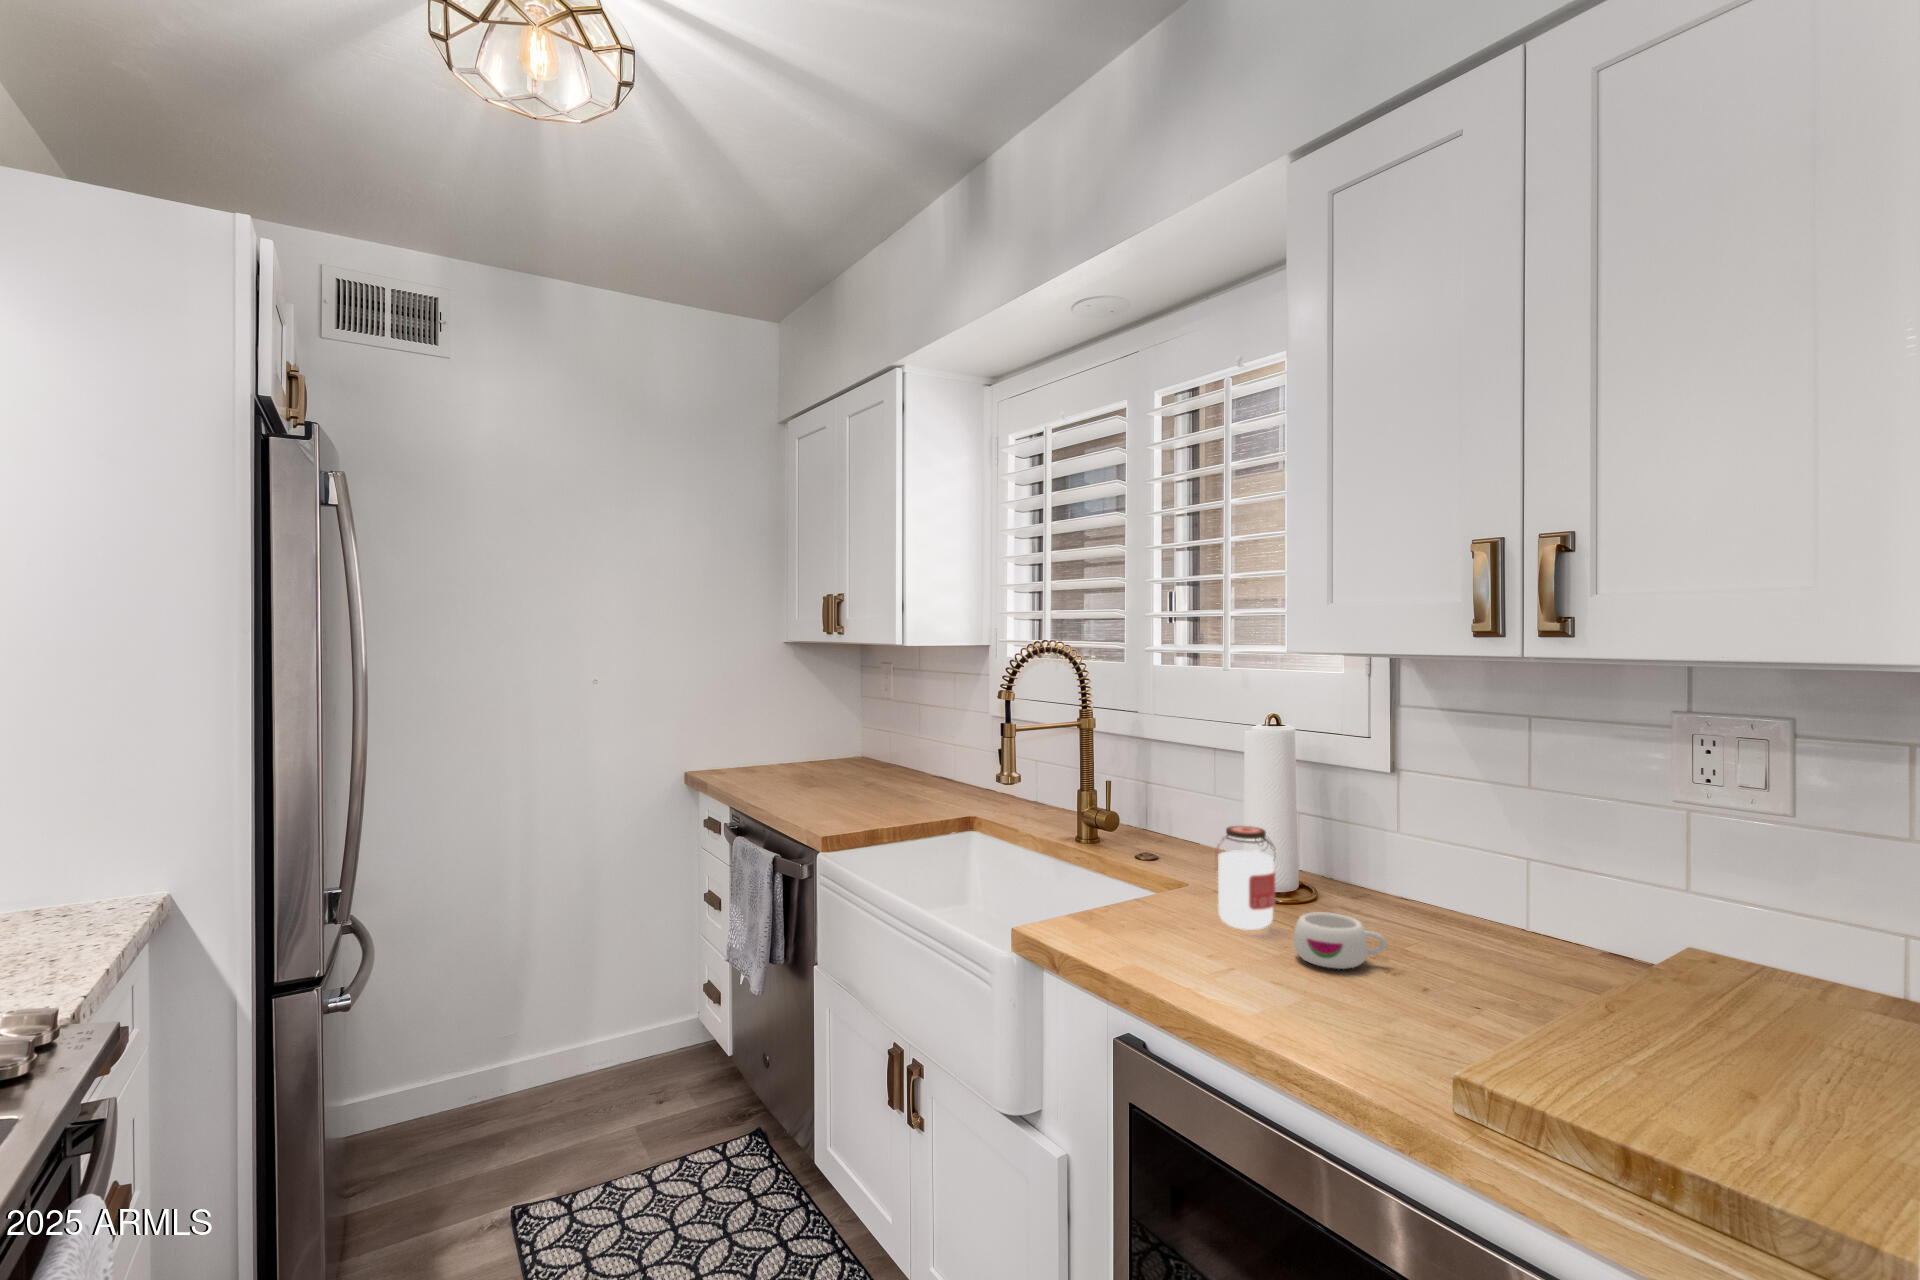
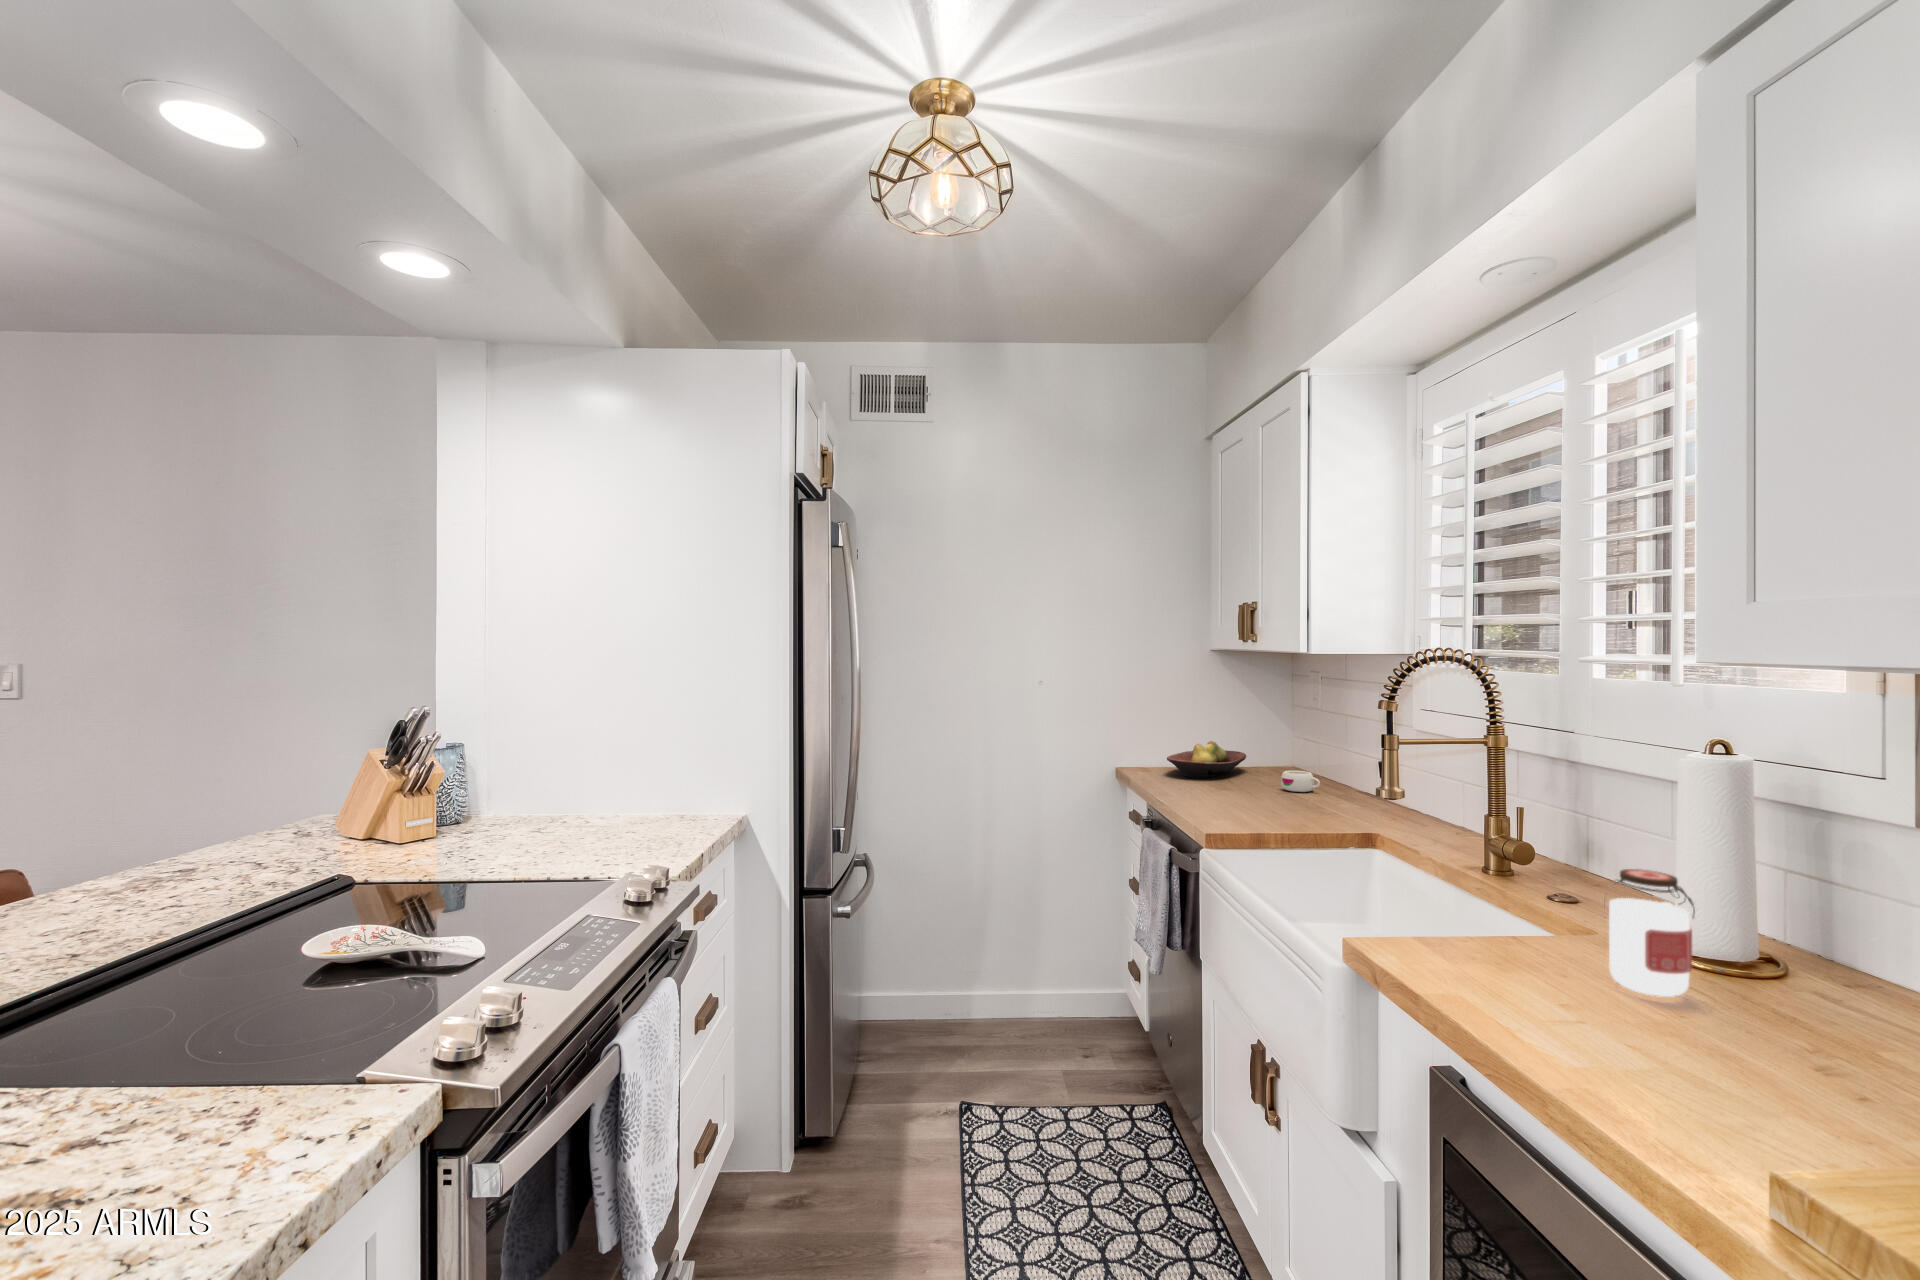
fruit bowl: none [744,737,823,778] -> present [1167,741,1246,778]
mug: present [1294,912,1387,969] -> present [1281,771,1320,792]

